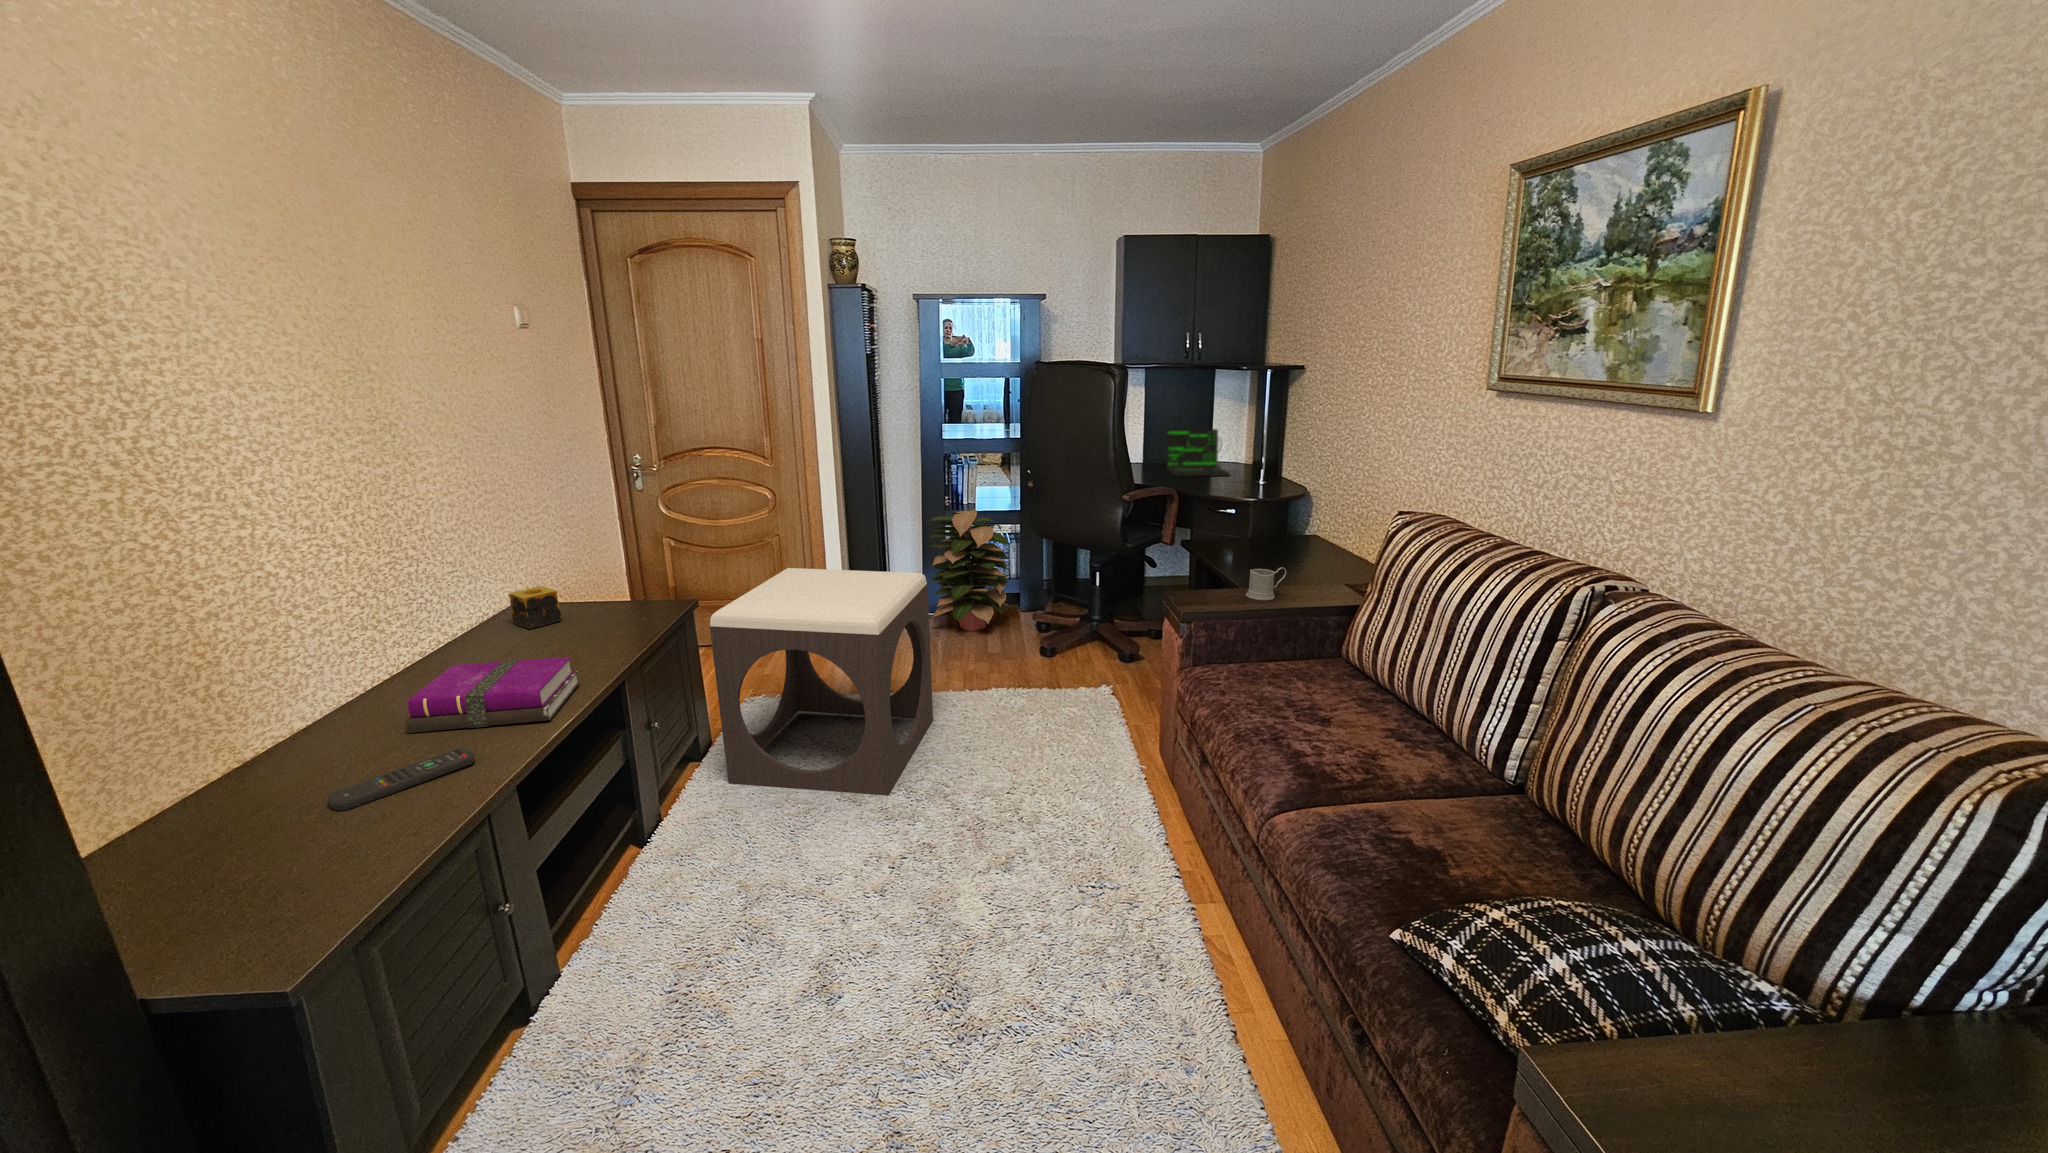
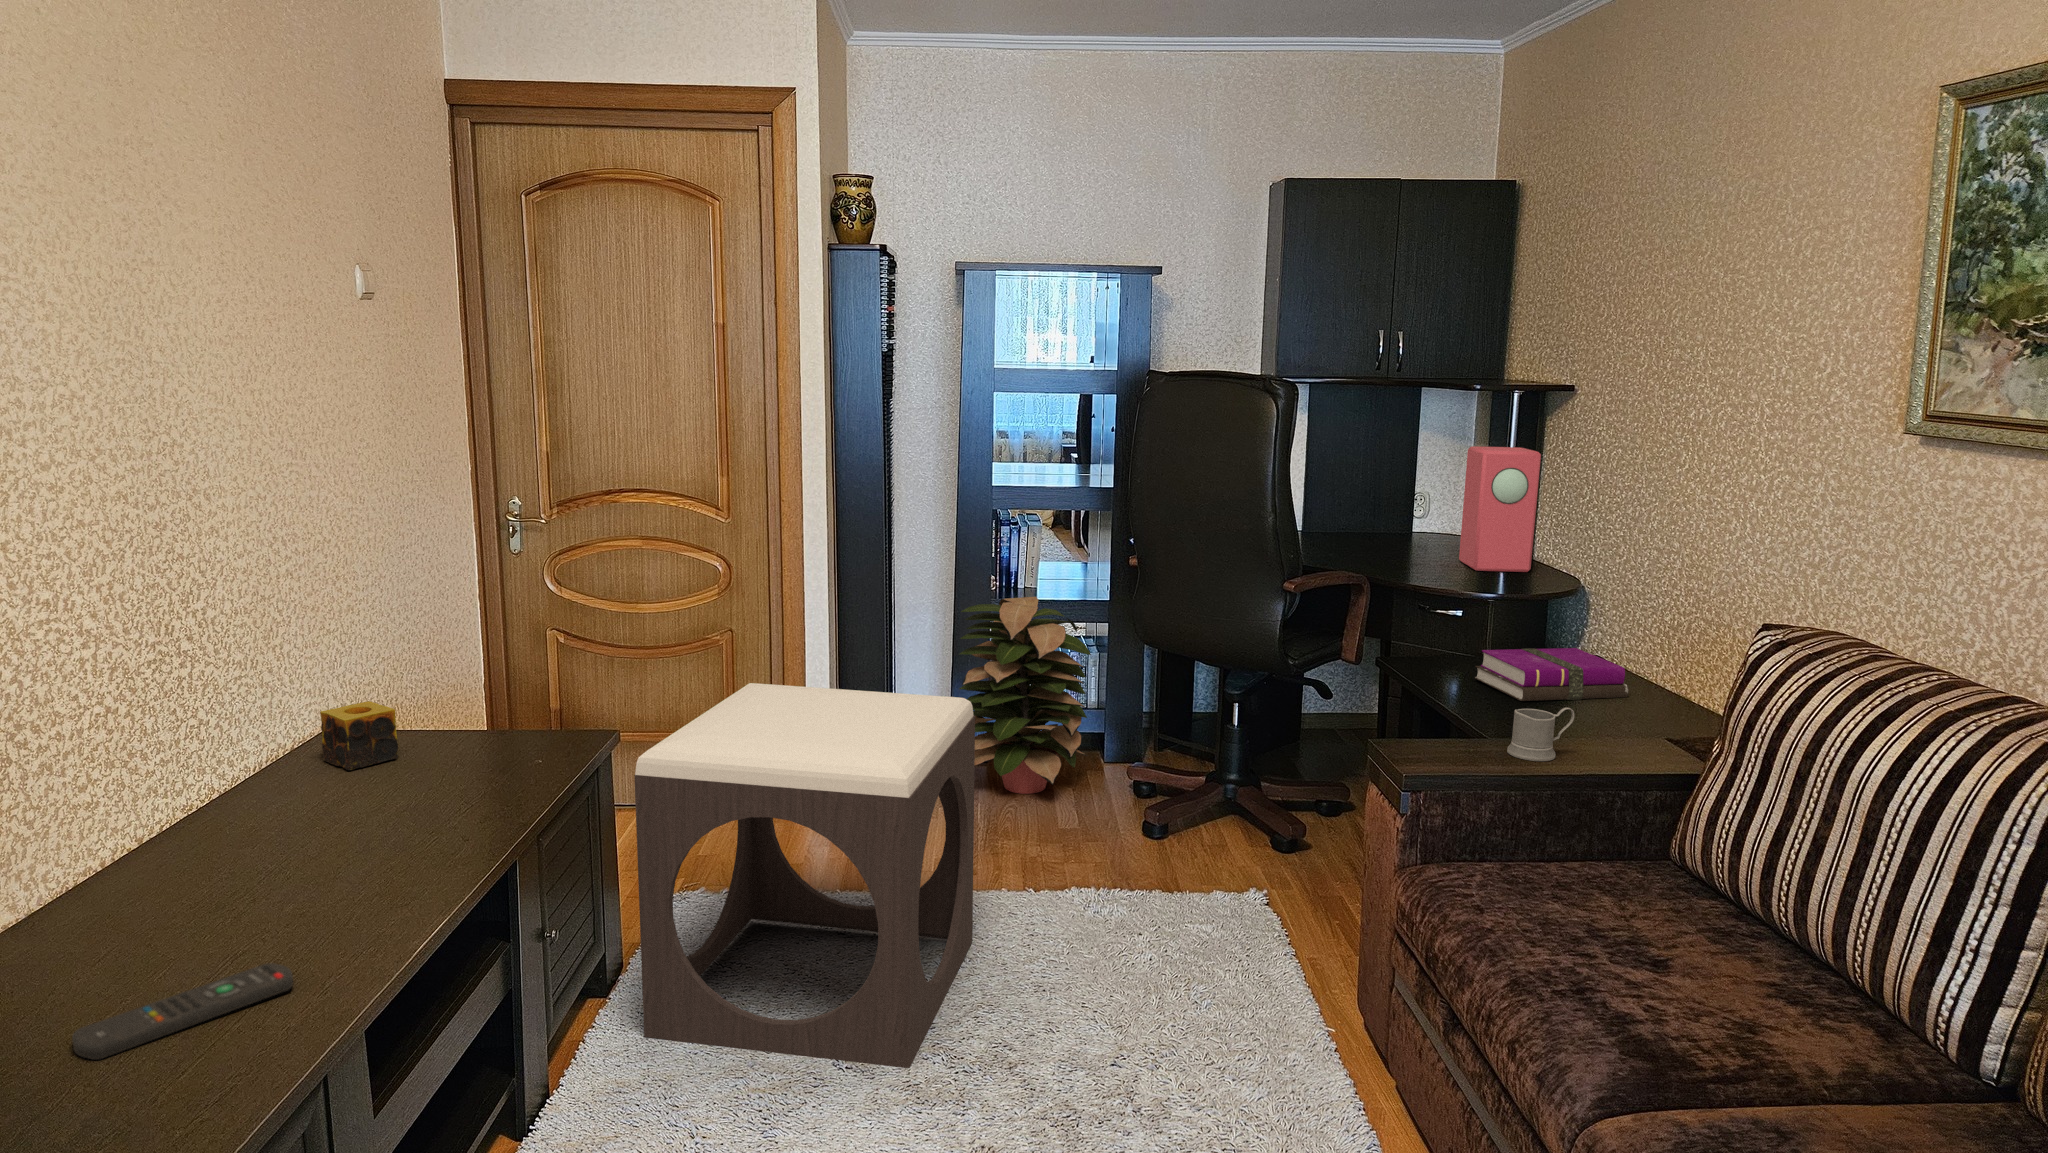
speaker: none [1234,409,1282,486] -> present [1459,446,1541,572]
laptop: present [1166,429,1230,477] -> none [1344,475,1450,553]
notebook: present [406,657,579,733] -> present [1475,648,1628,701]

